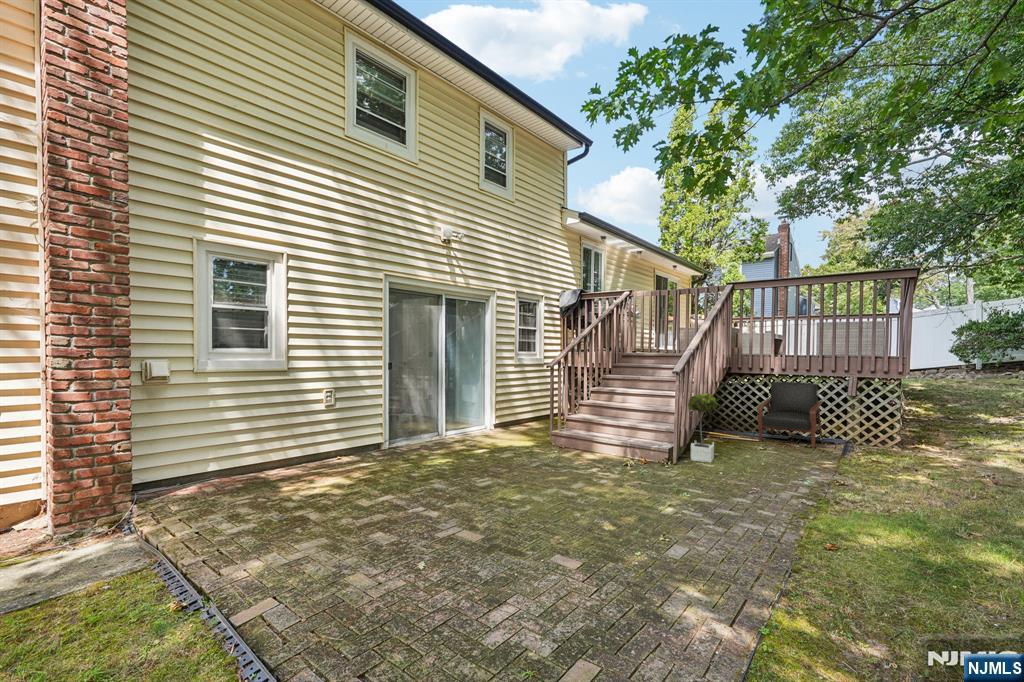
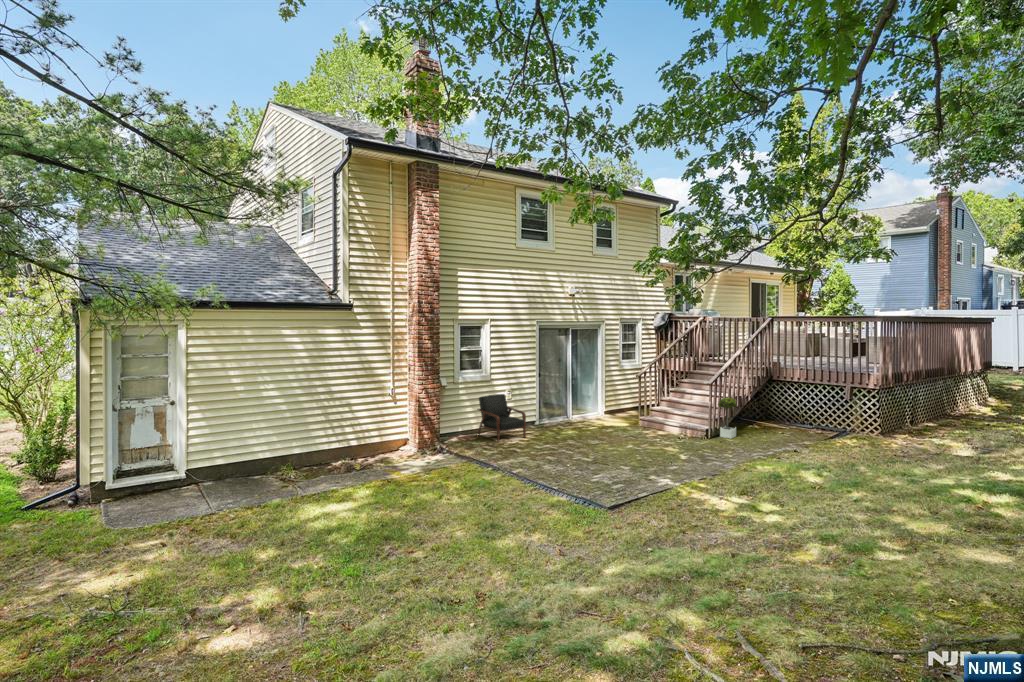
chair: present [758,382,823,448] -> present [477,394,526,442]

